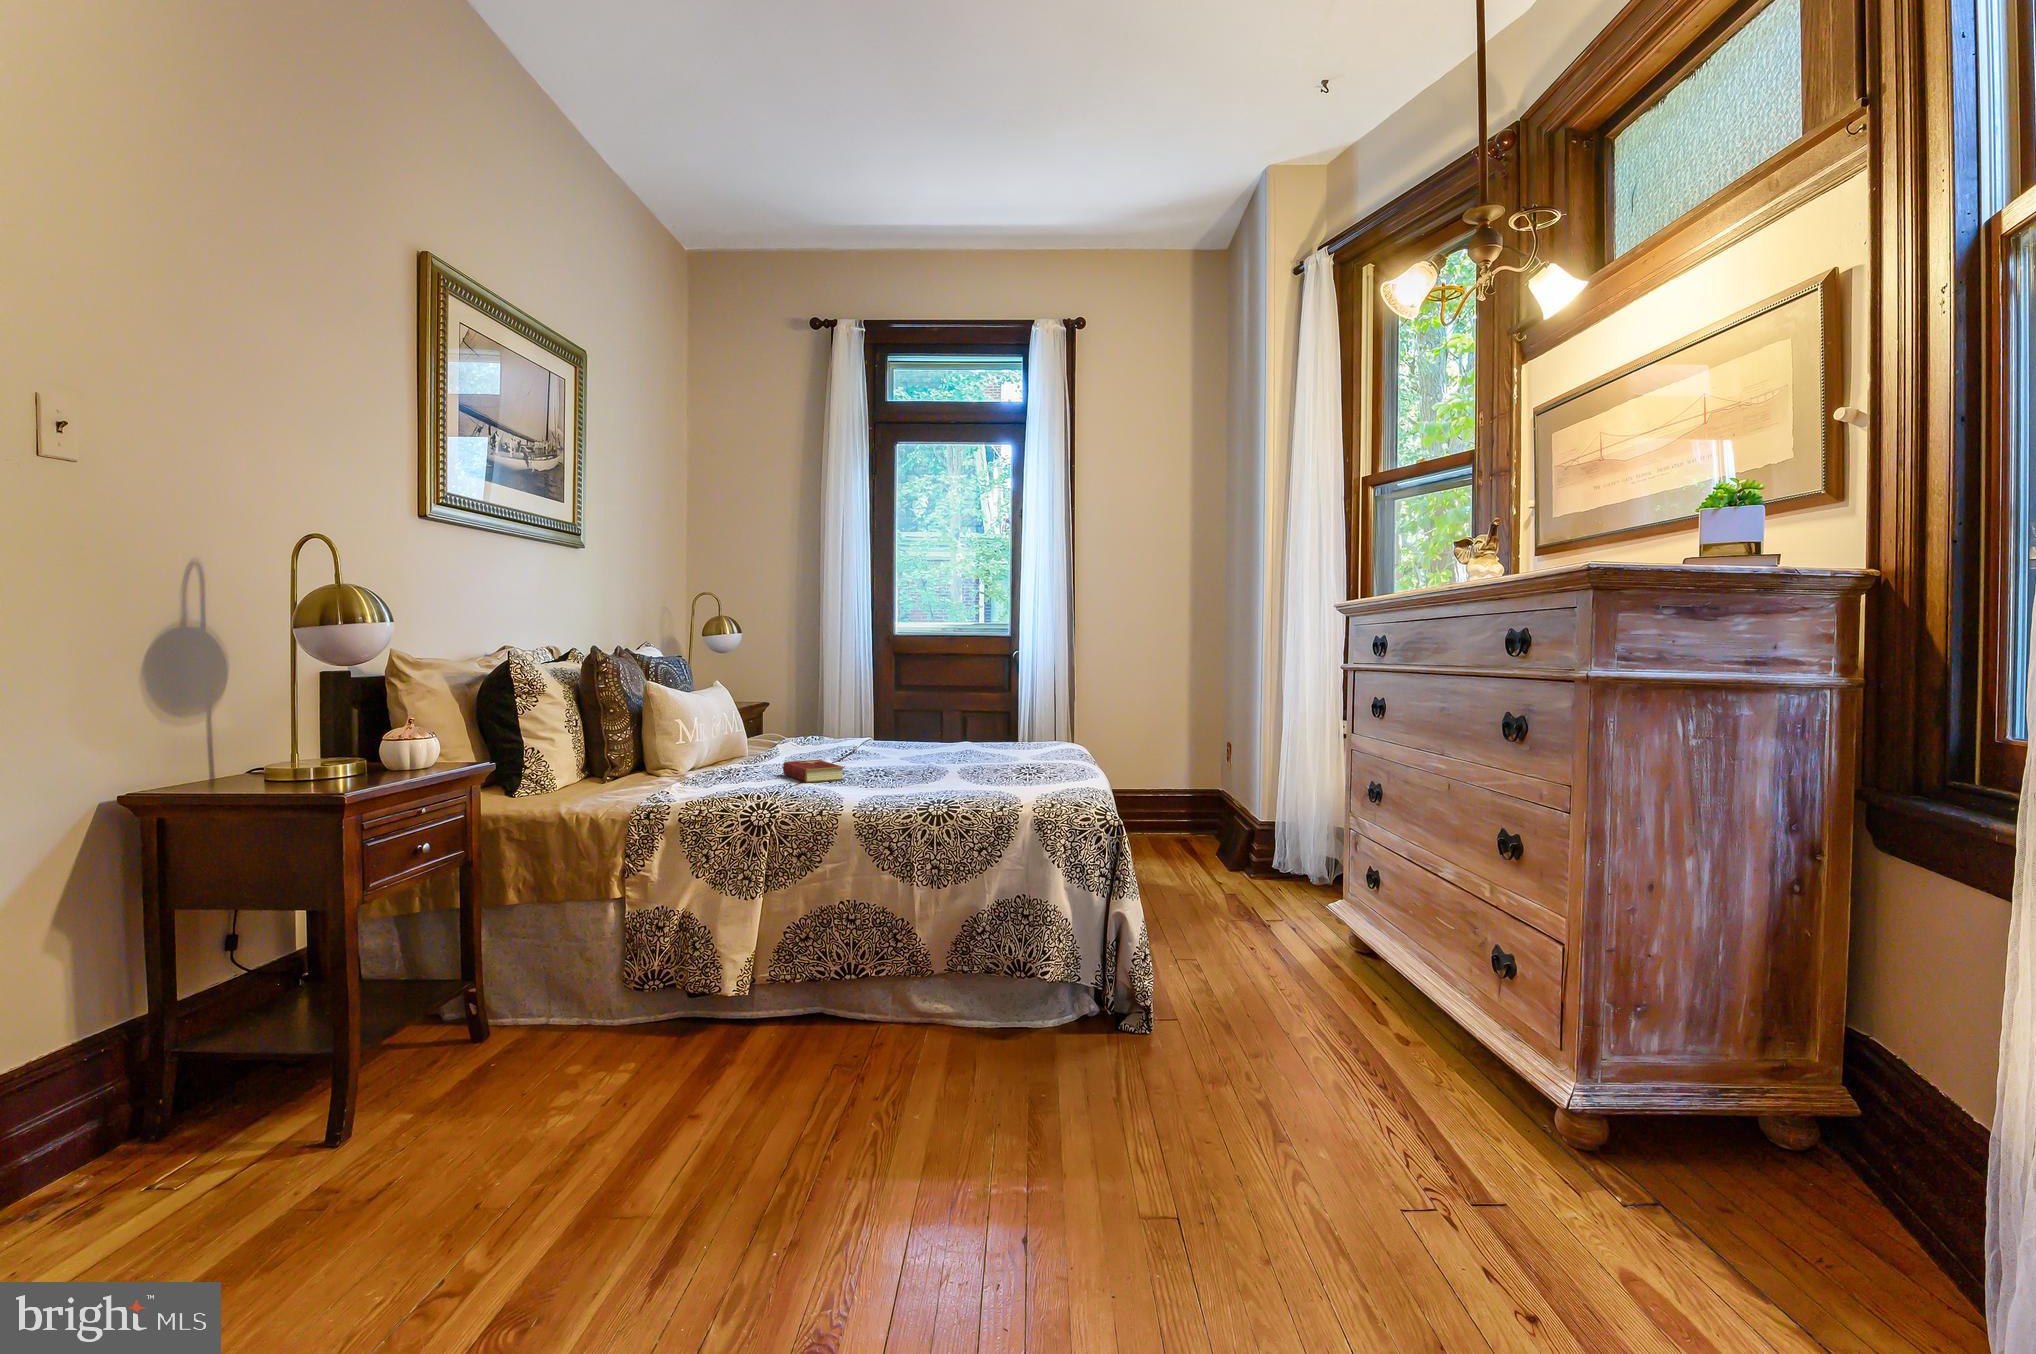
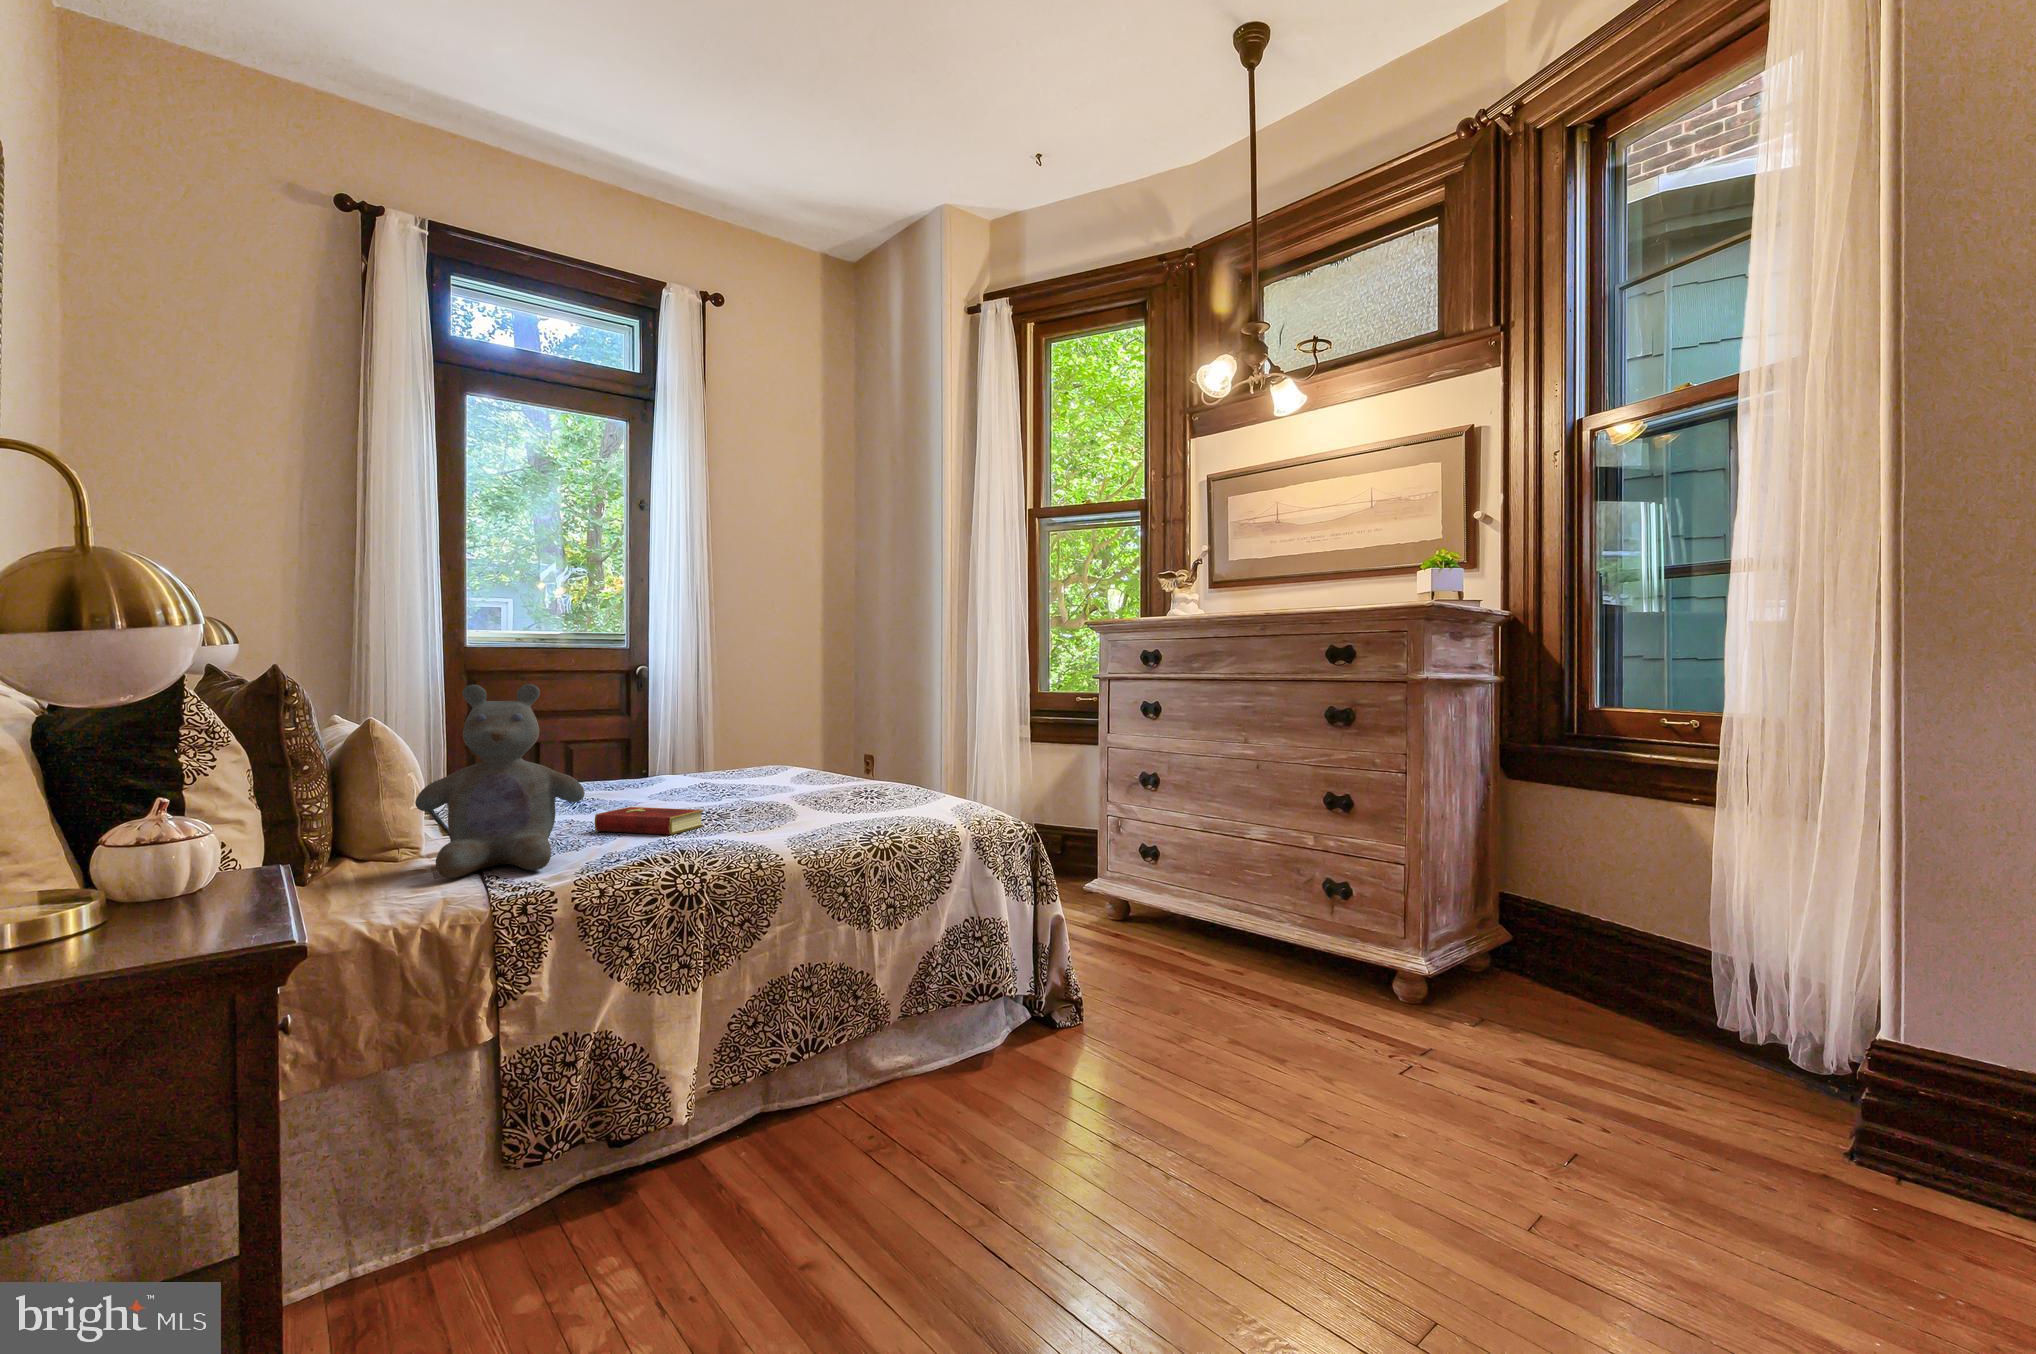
stuffed bear: none [617,664,726,792] -> present [415,684,585,878]

